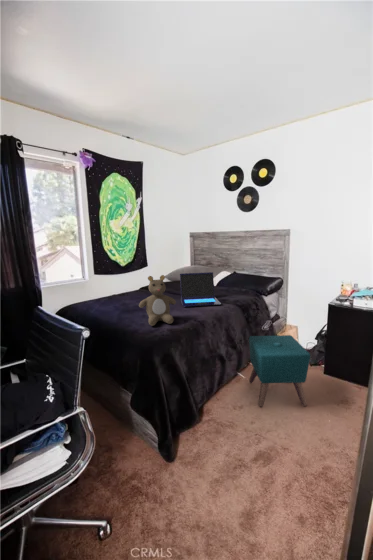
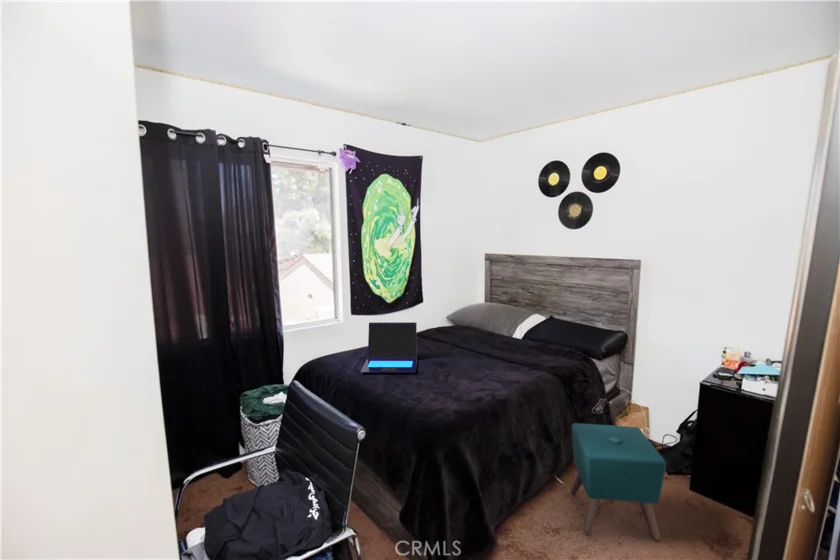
laptop: present [180,272,221,307] -> present [361,322,417,373]
teddy bear: present [139,275,176,326] -> none [415,330,466,402]

